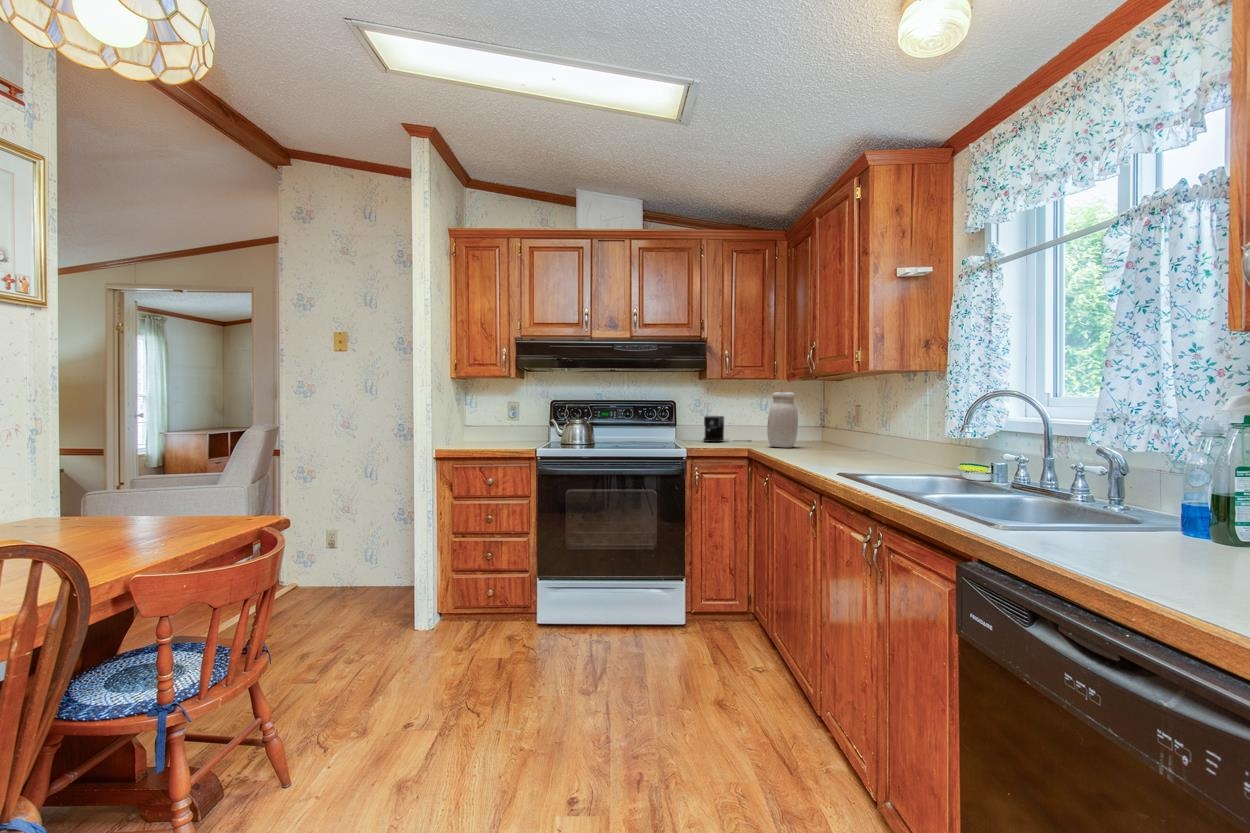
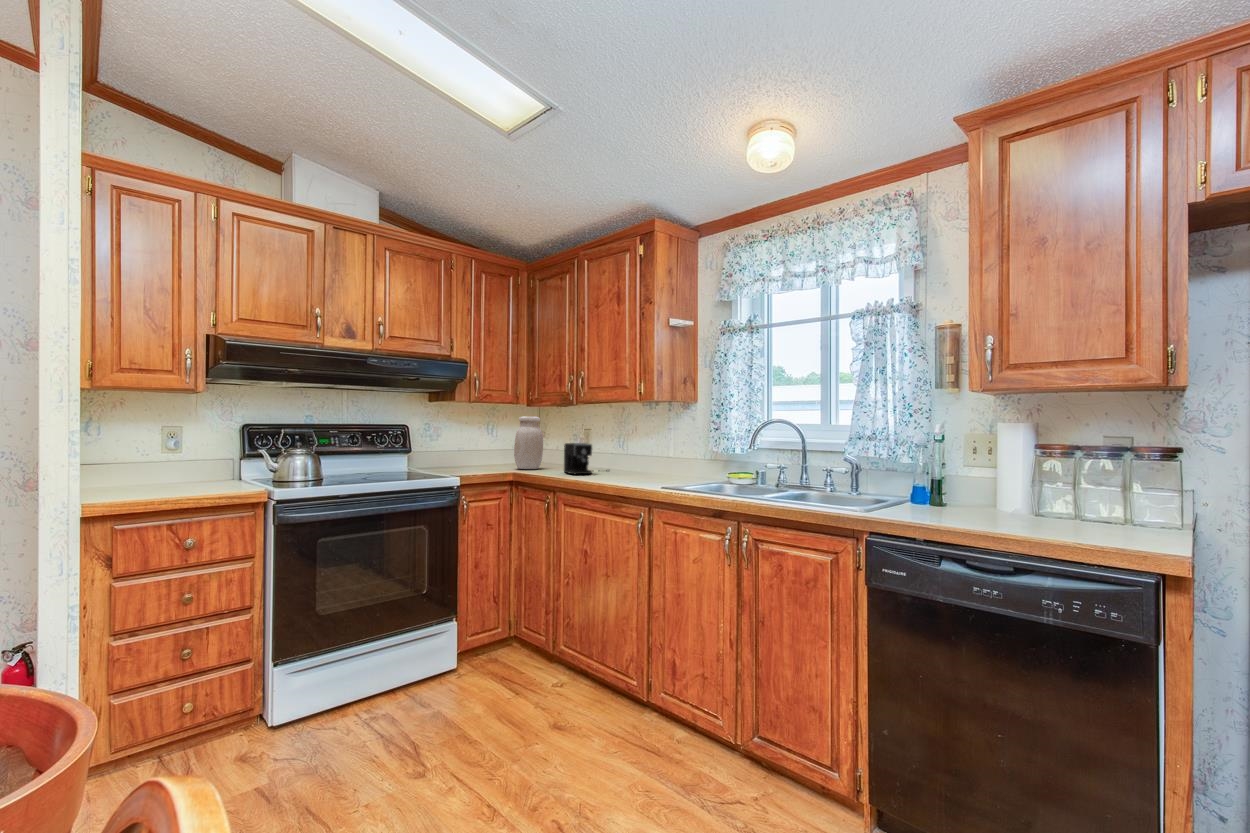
coffee maker: present [703,416,724,442] -> present [564,443,592,474]

